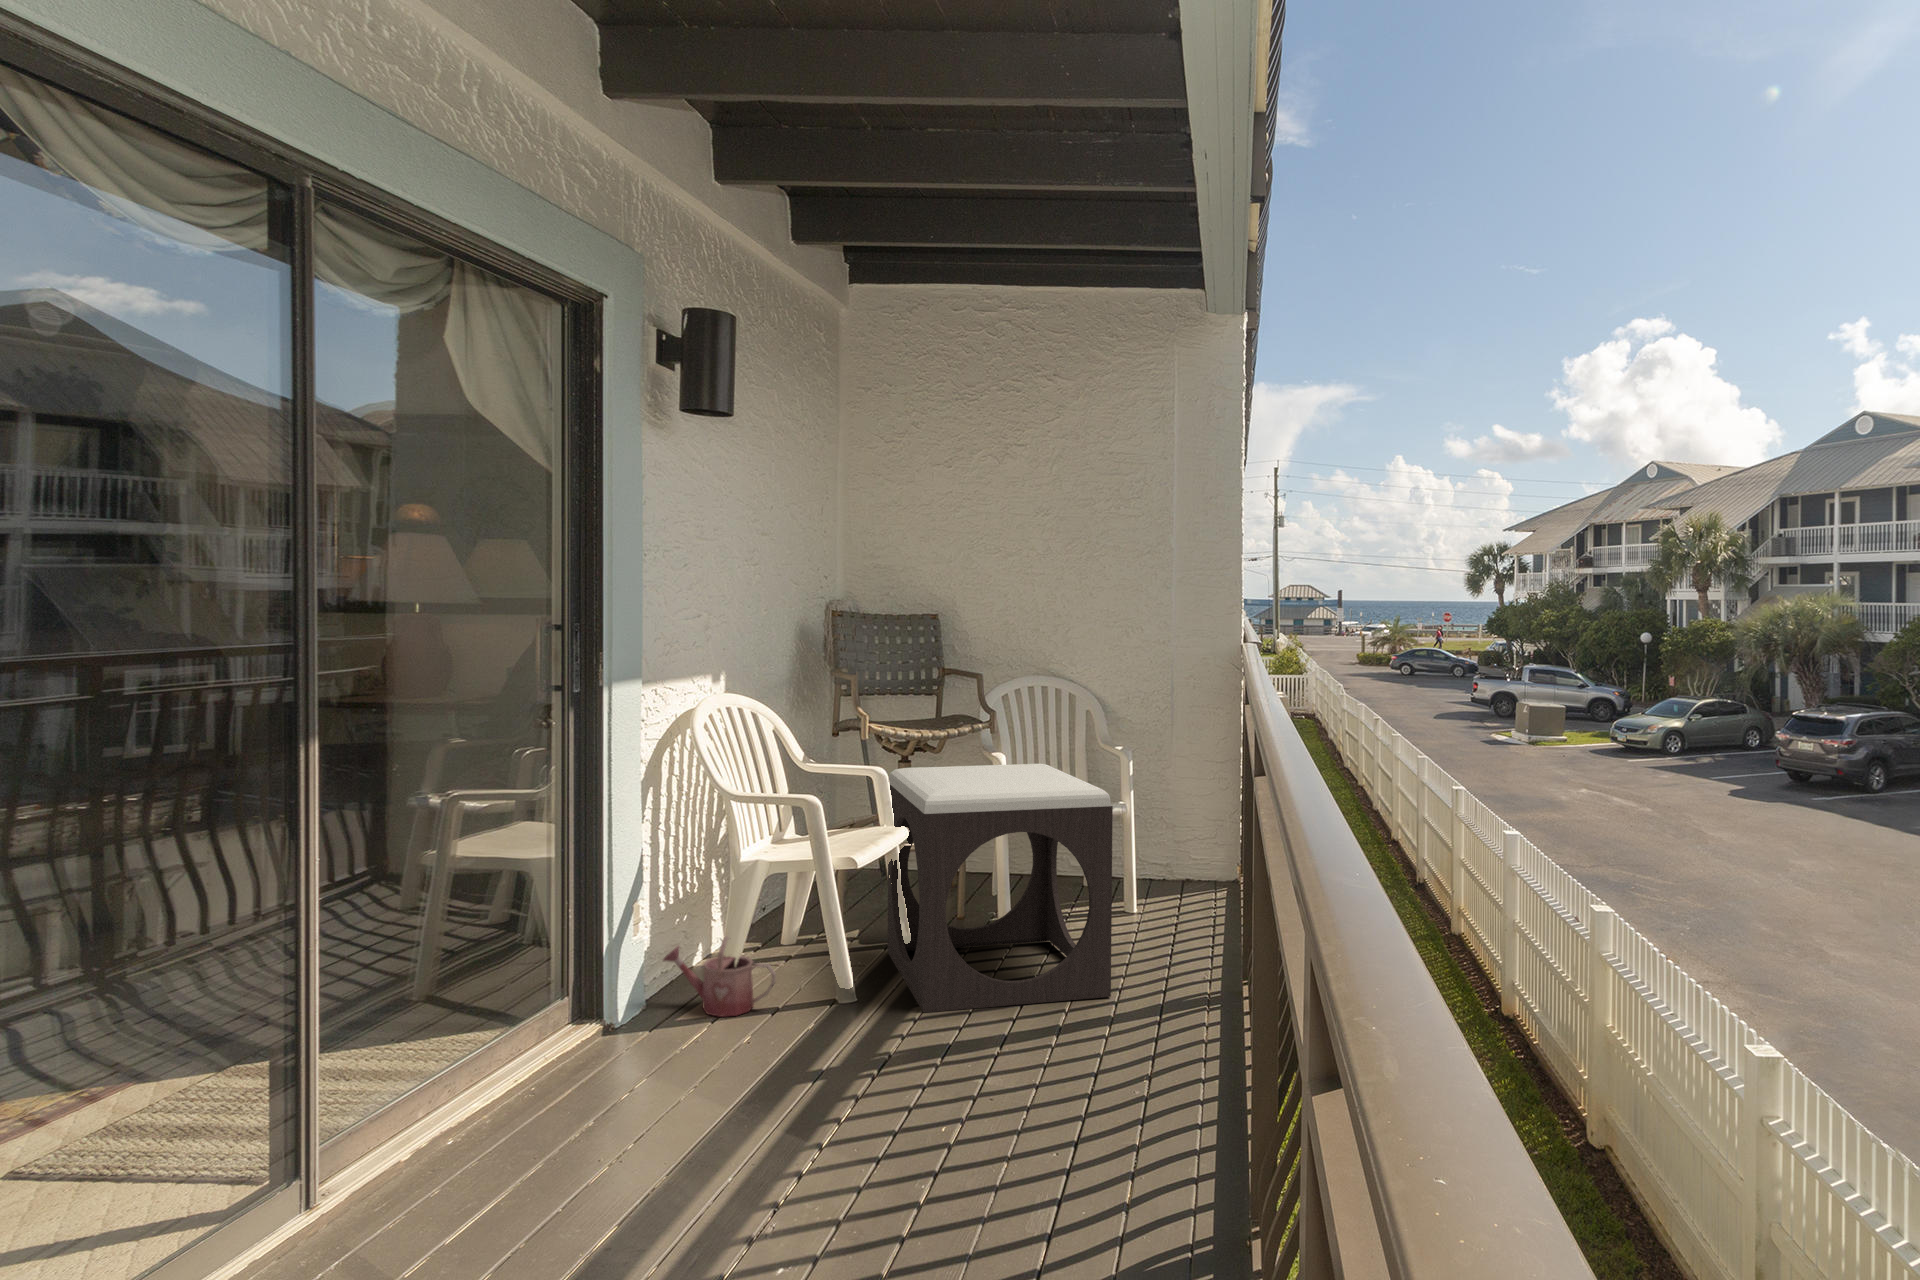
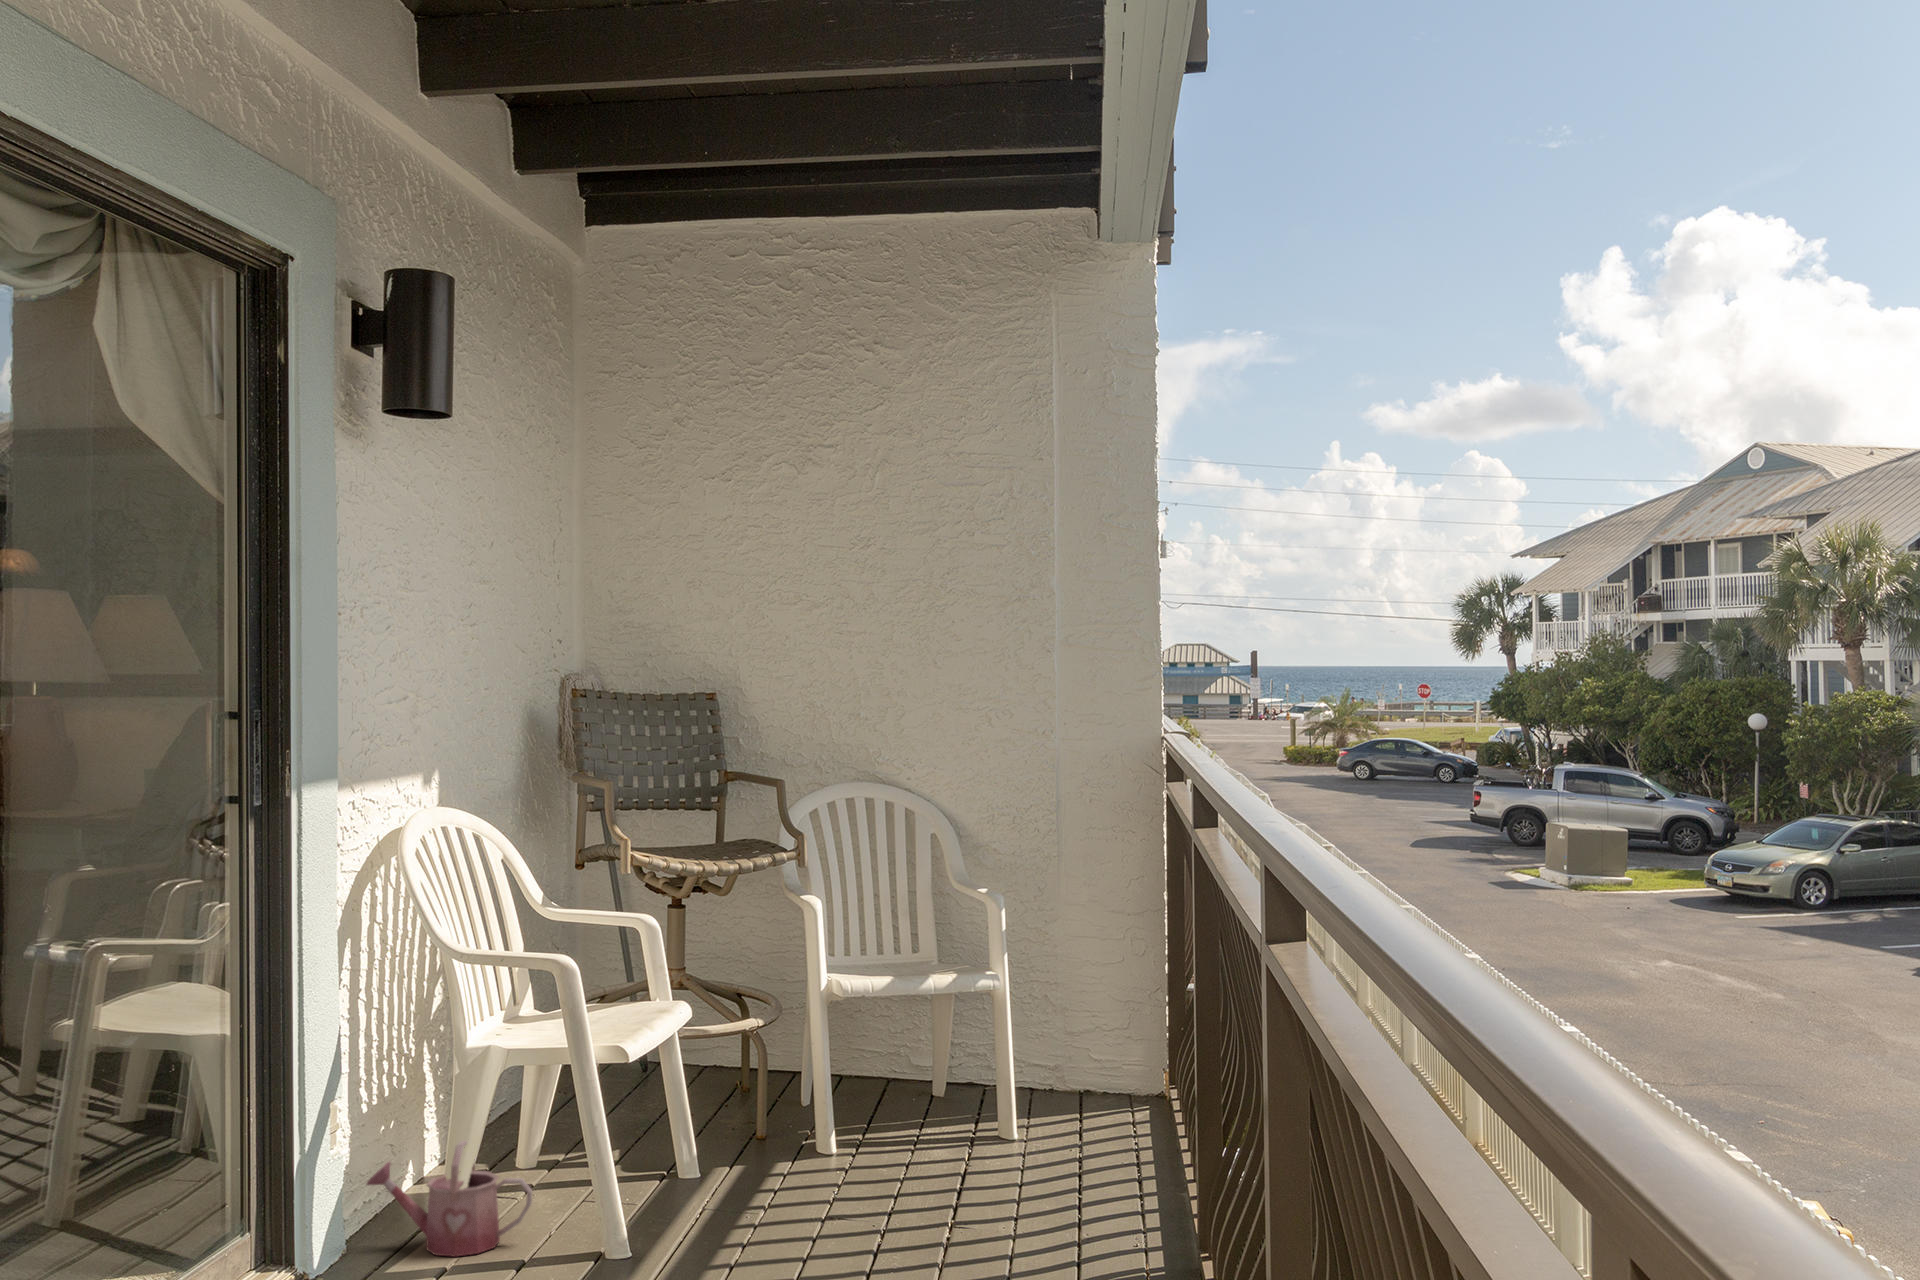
footstool: present [888,764,1113,1012] -> none [671,891,990,1231]

